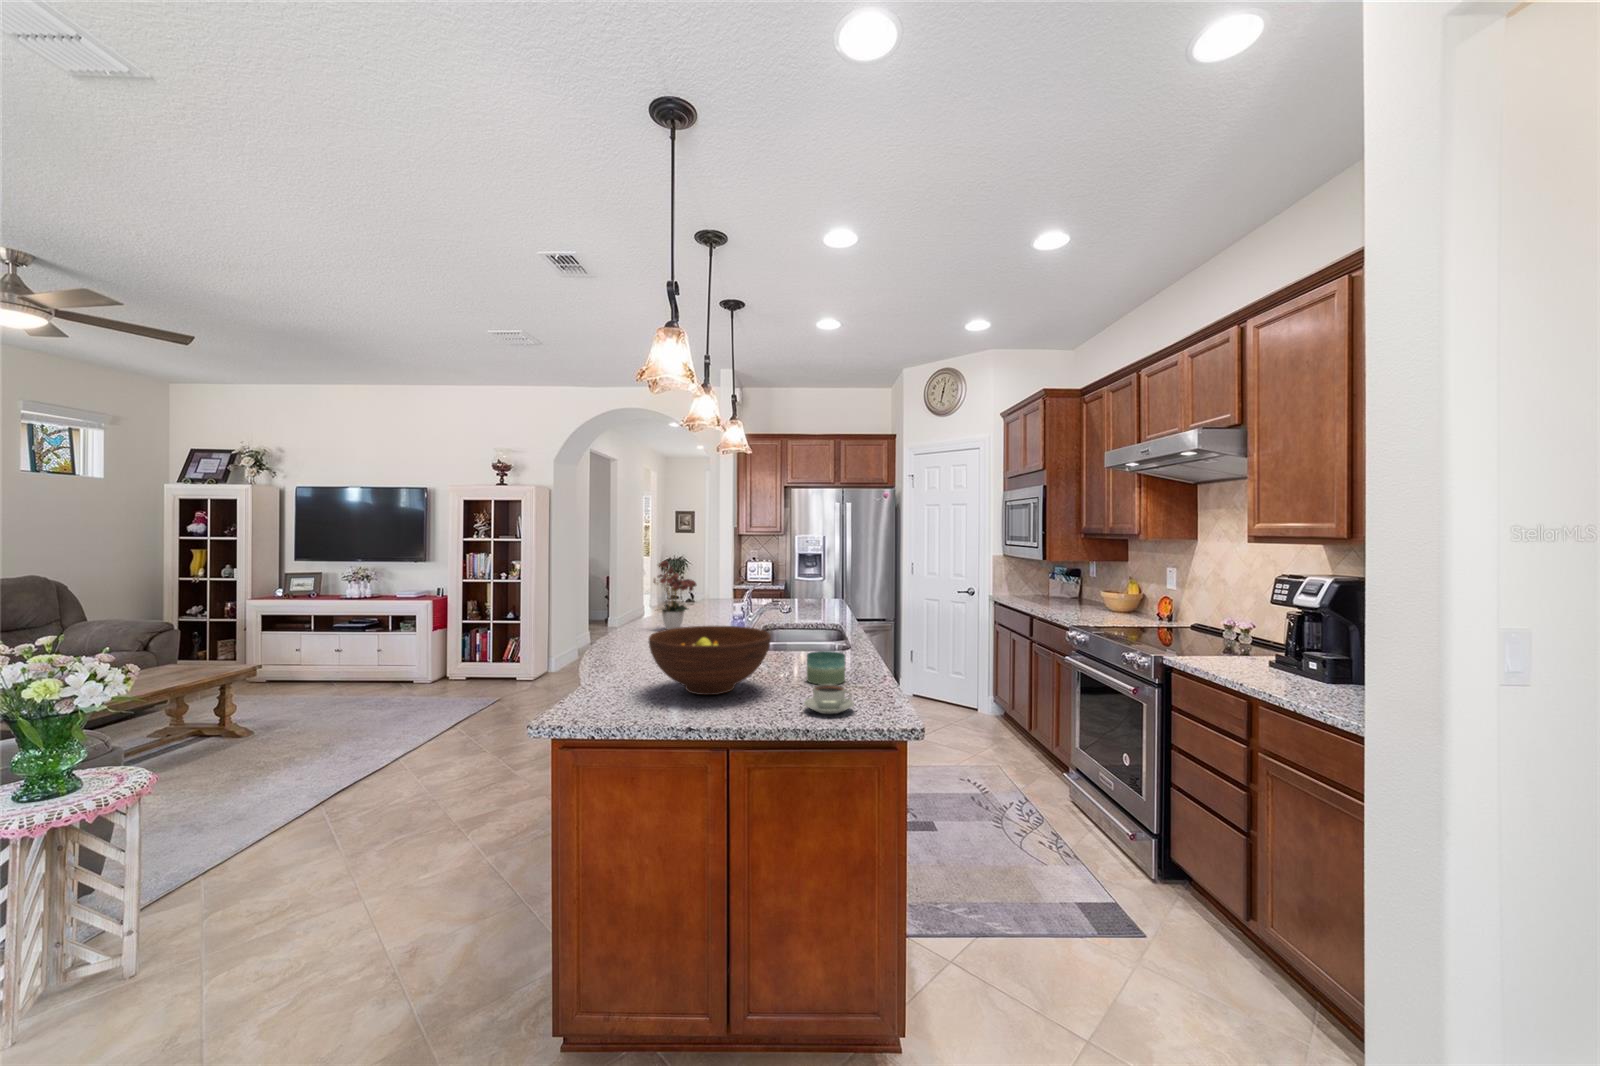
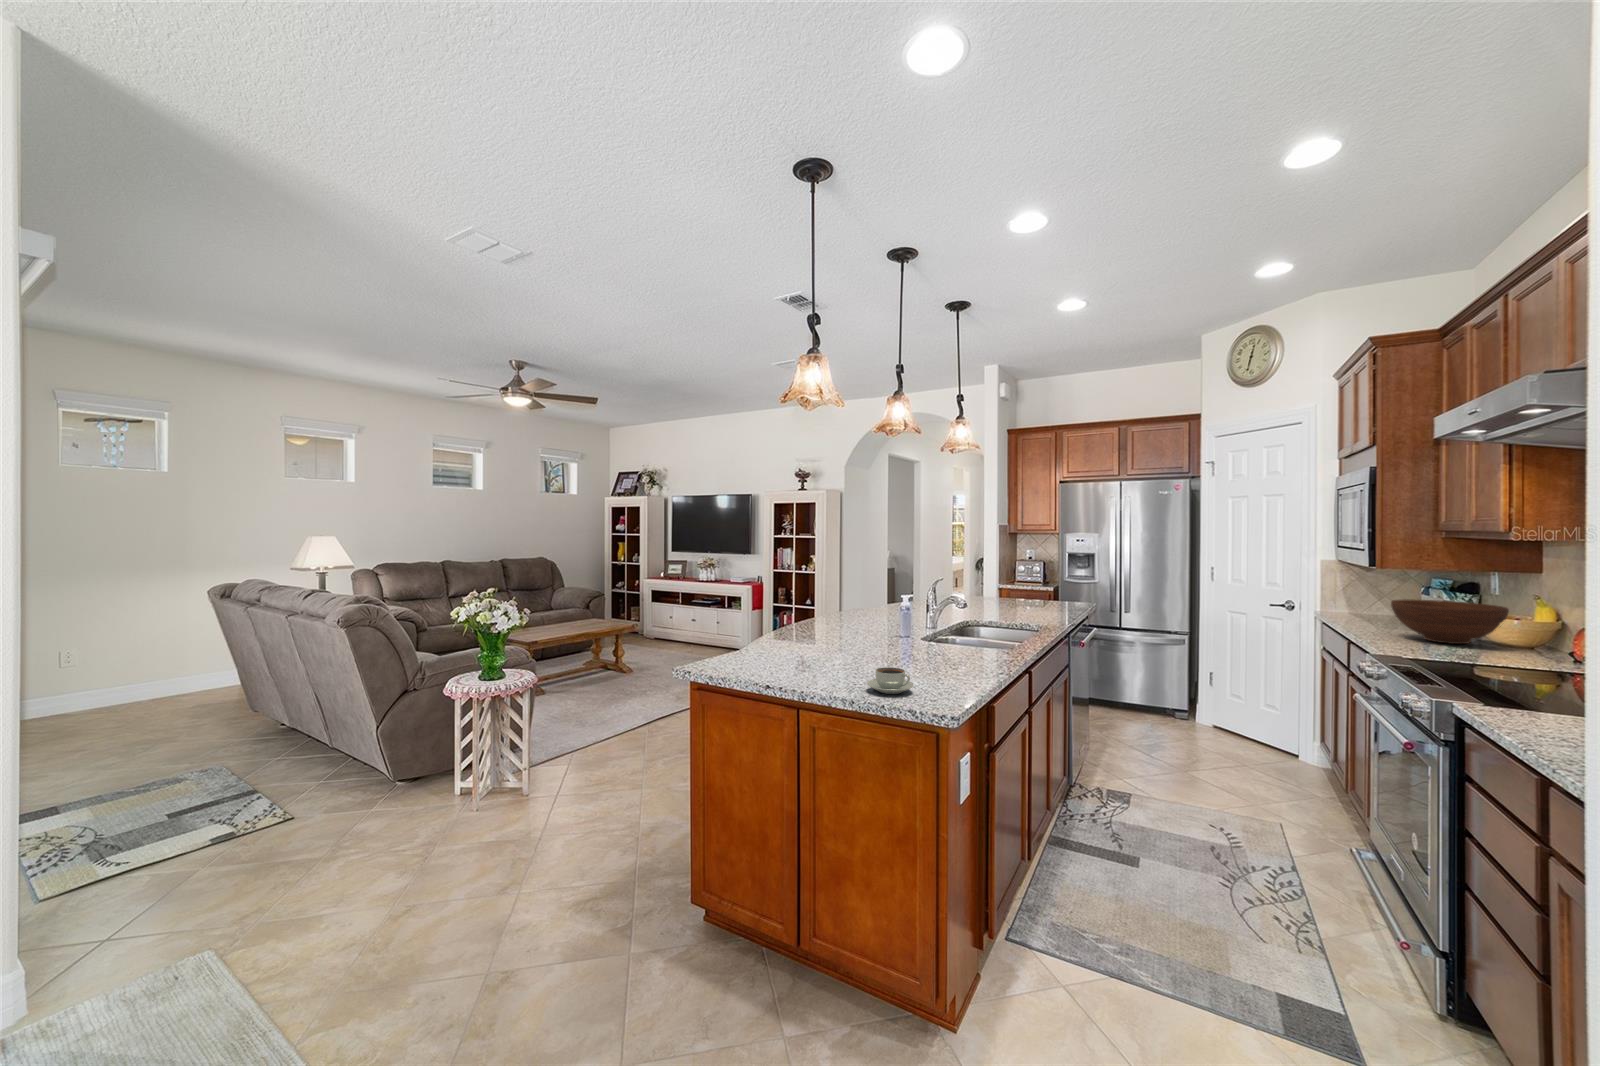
flower arrangement: present [654,561,697,629] -> none [856,553,902,619]
fruit bowl: present [649,626,771,695] -> present [1391,599,1509,644]
candle: present [807,651,845,685] -> none [915,642,953,674]

